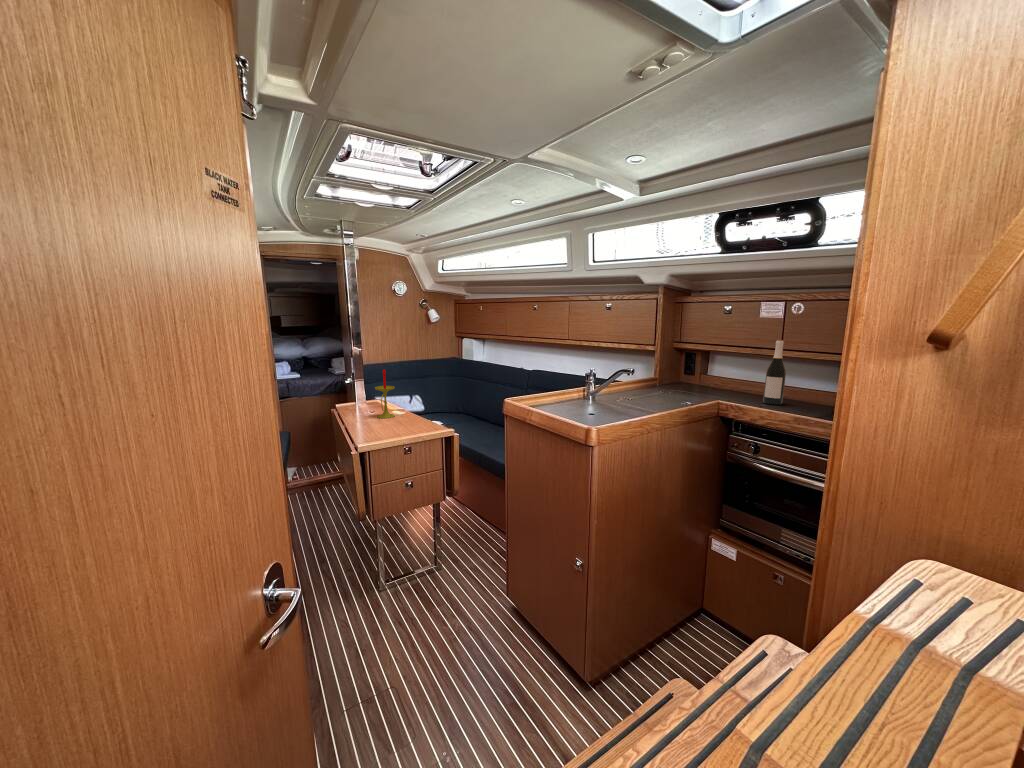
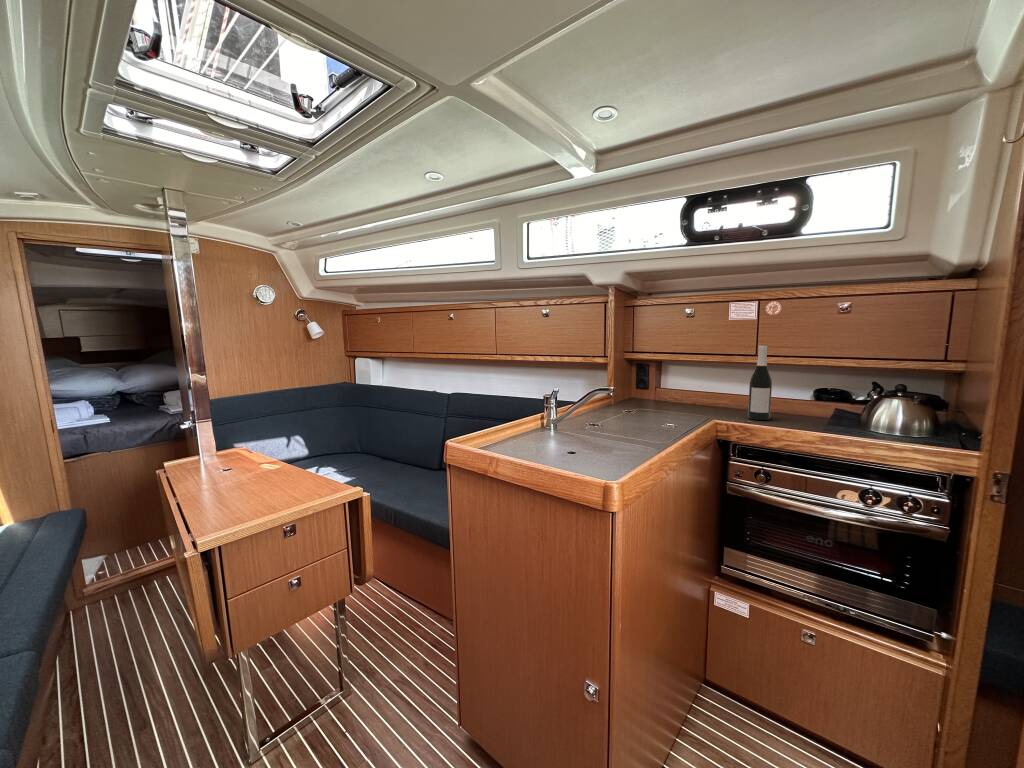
candle: present [375,370,395,418] -> none [230,406,265,480]

